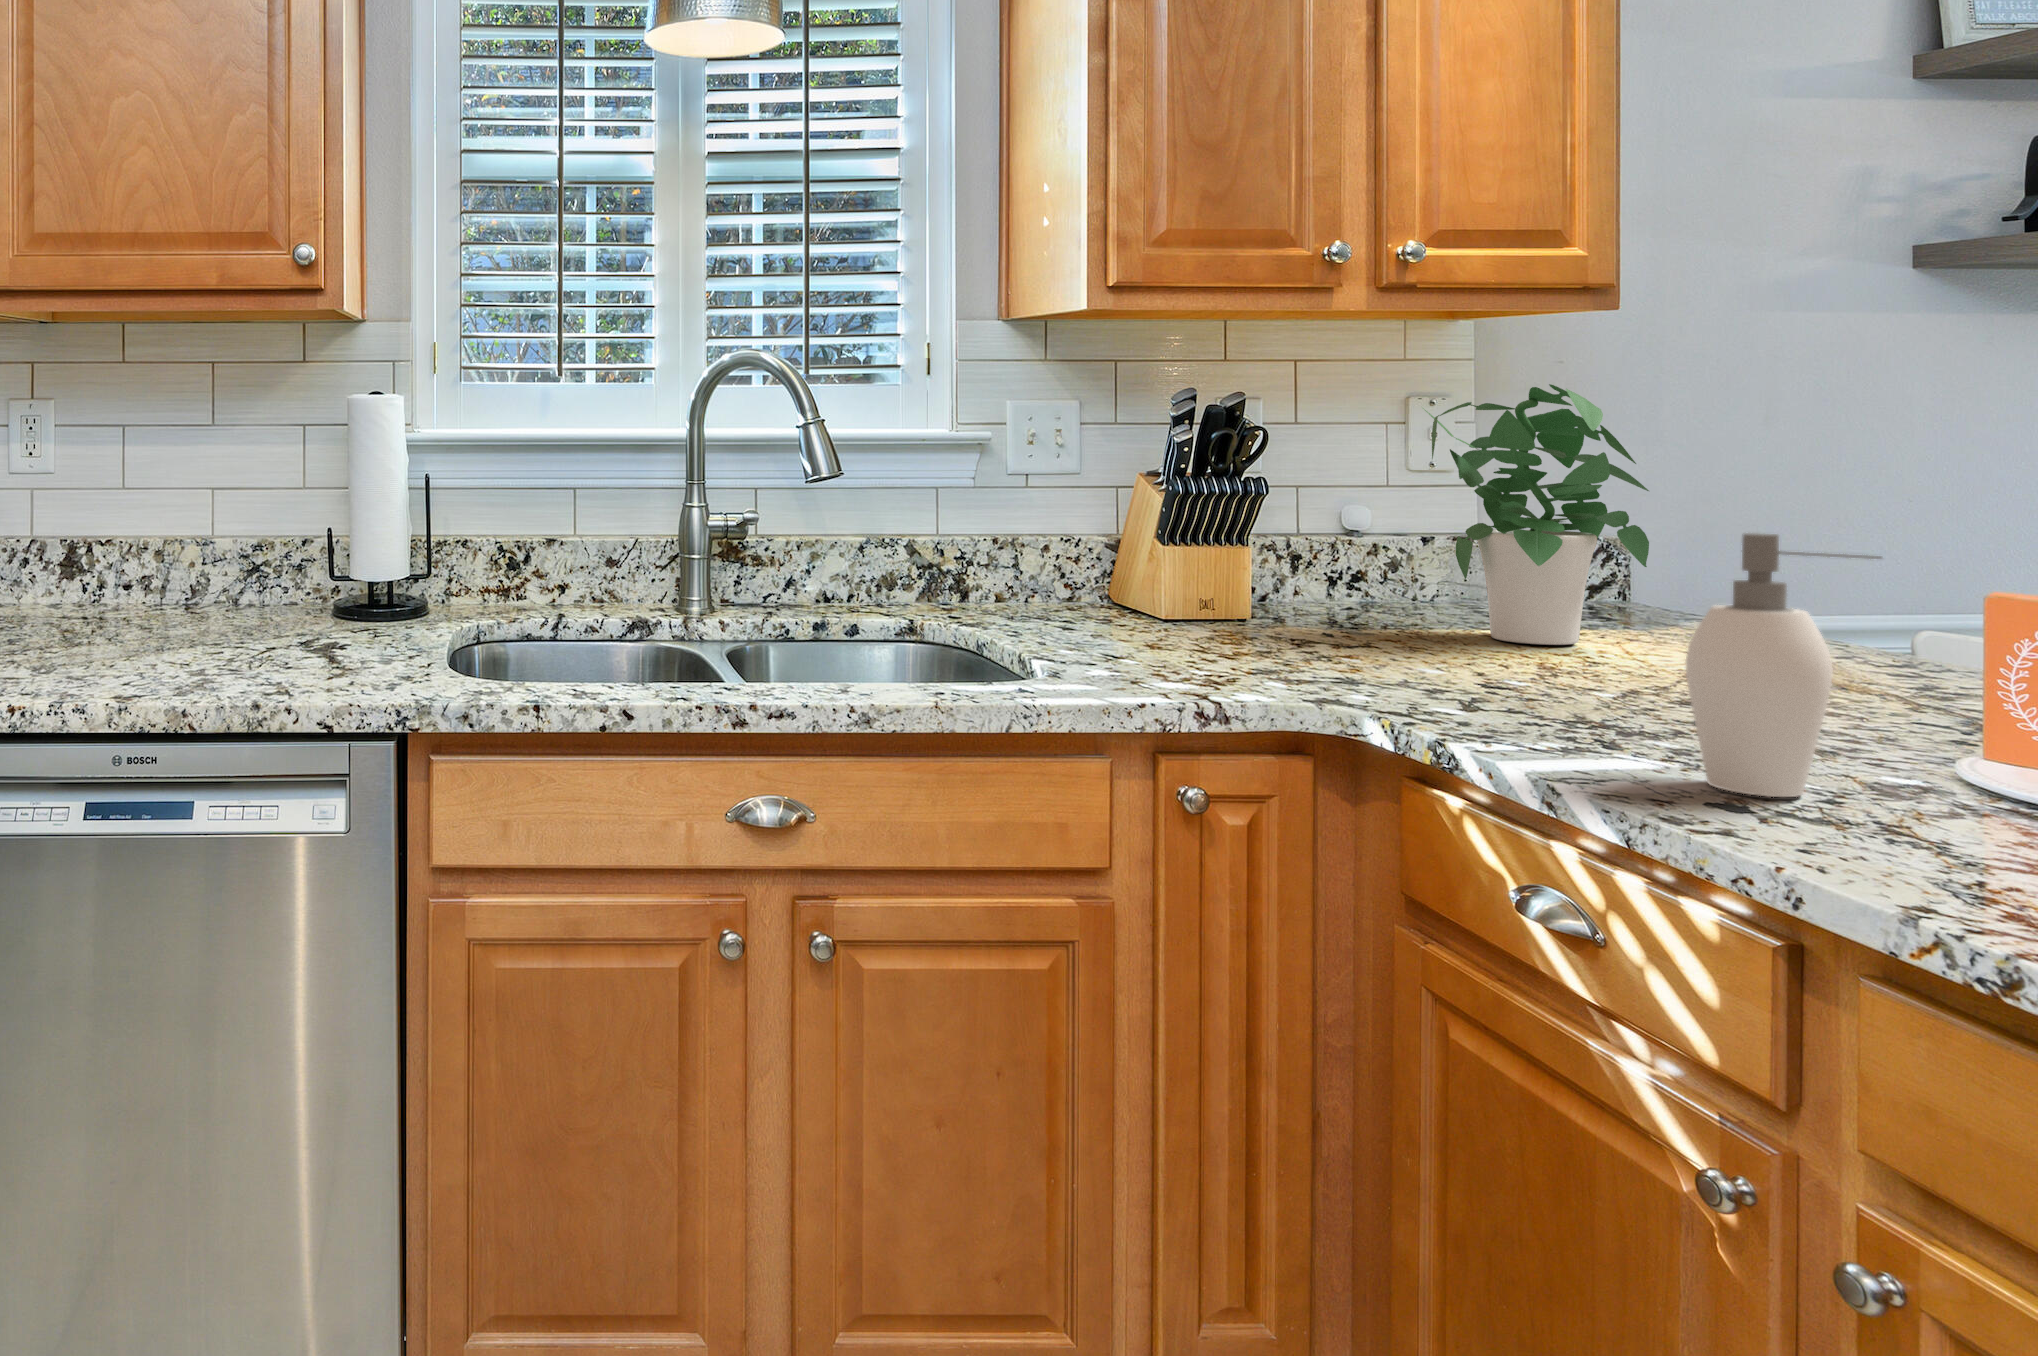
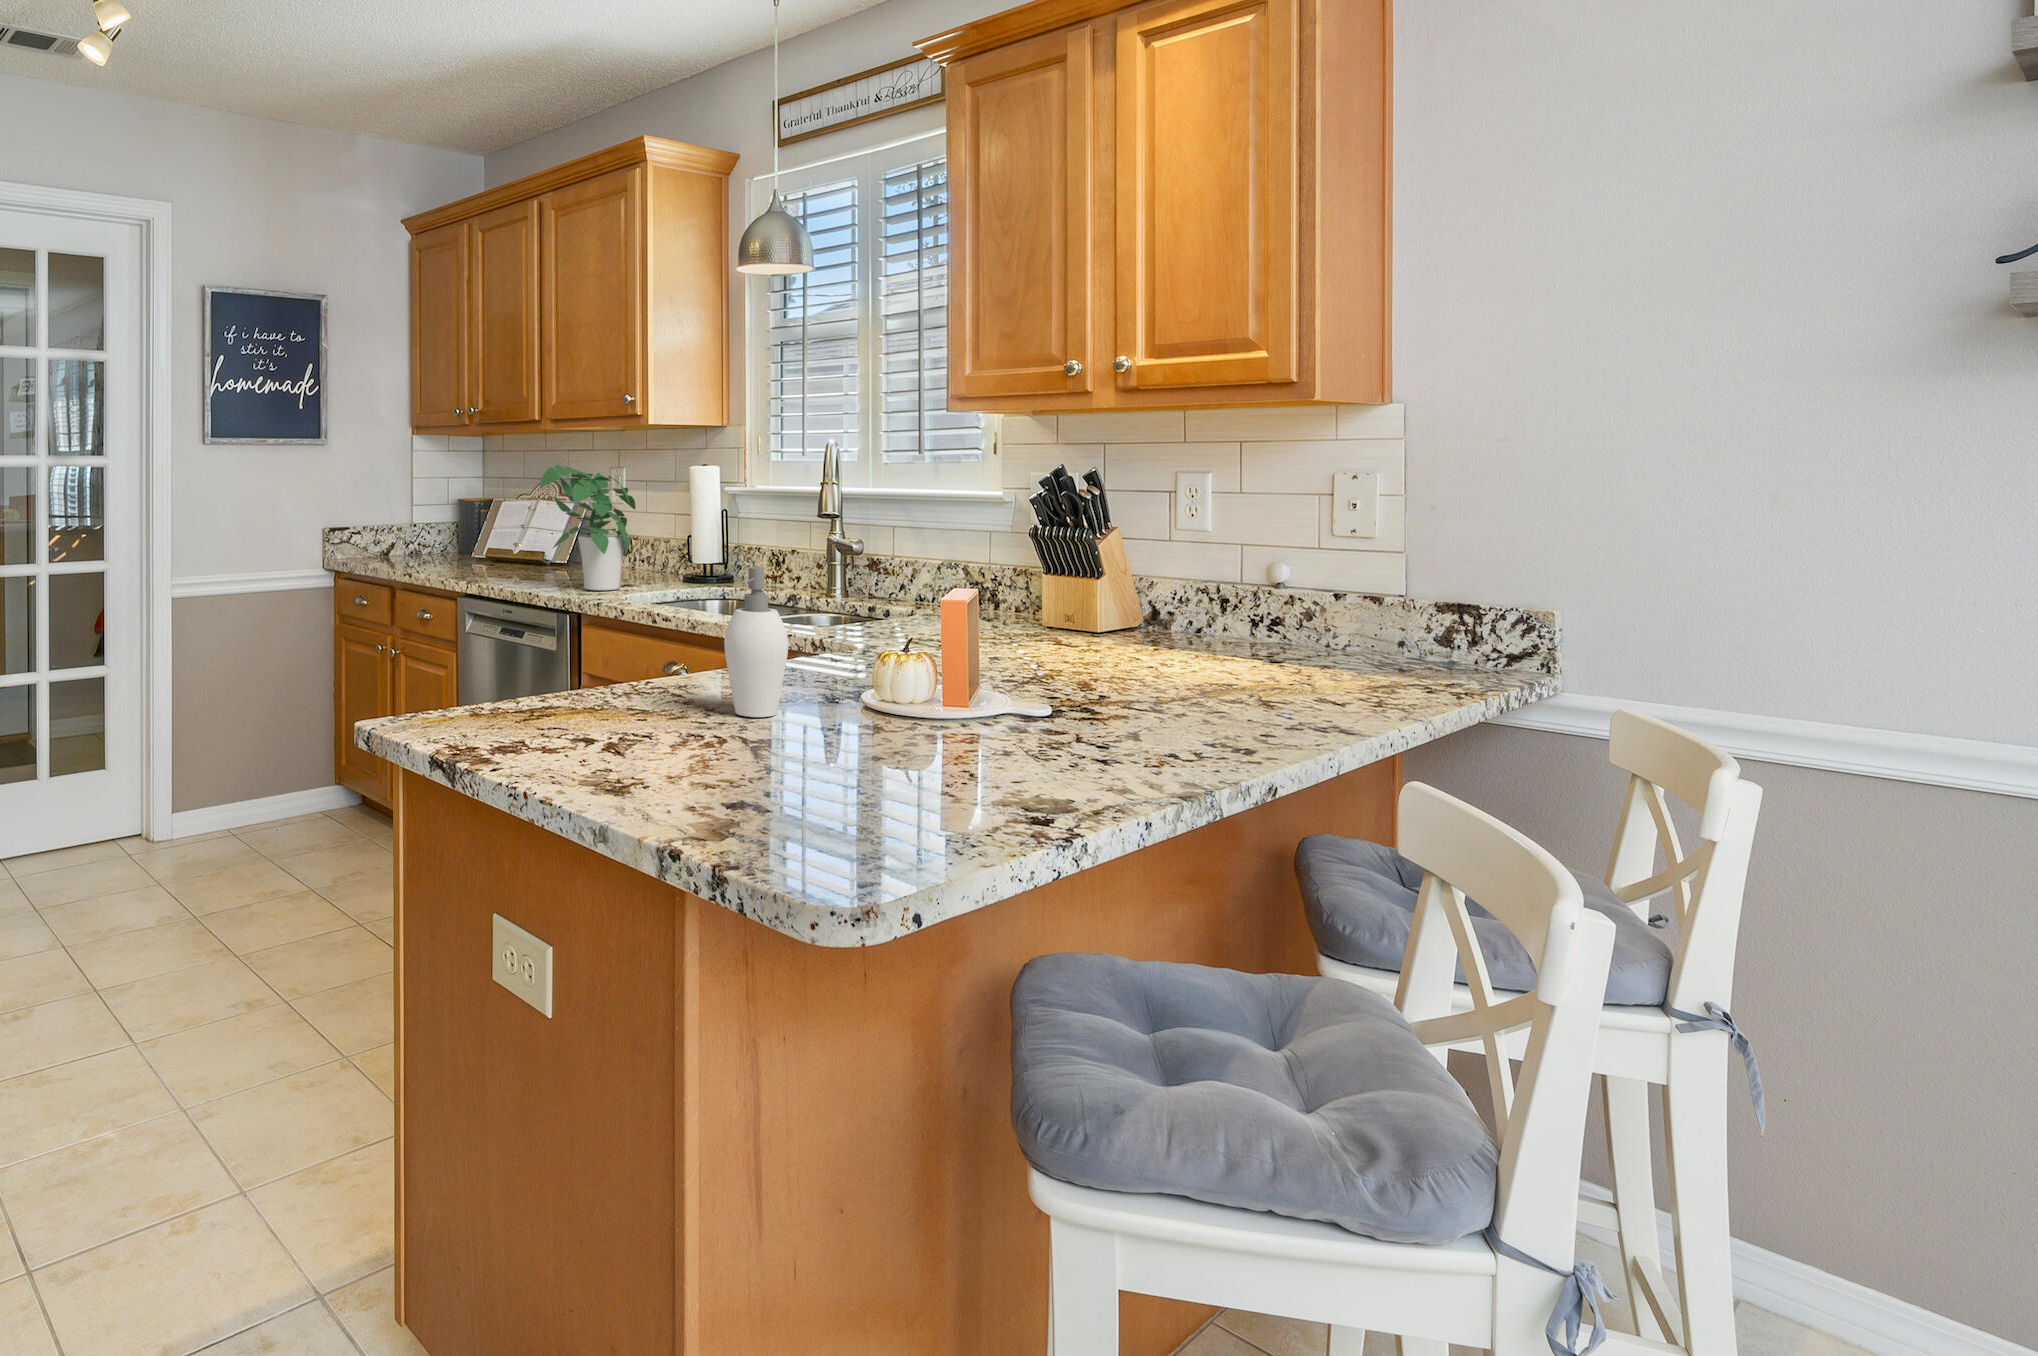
potted plant: present [1423,384,1649,645] -> present [540,465,635,591]

